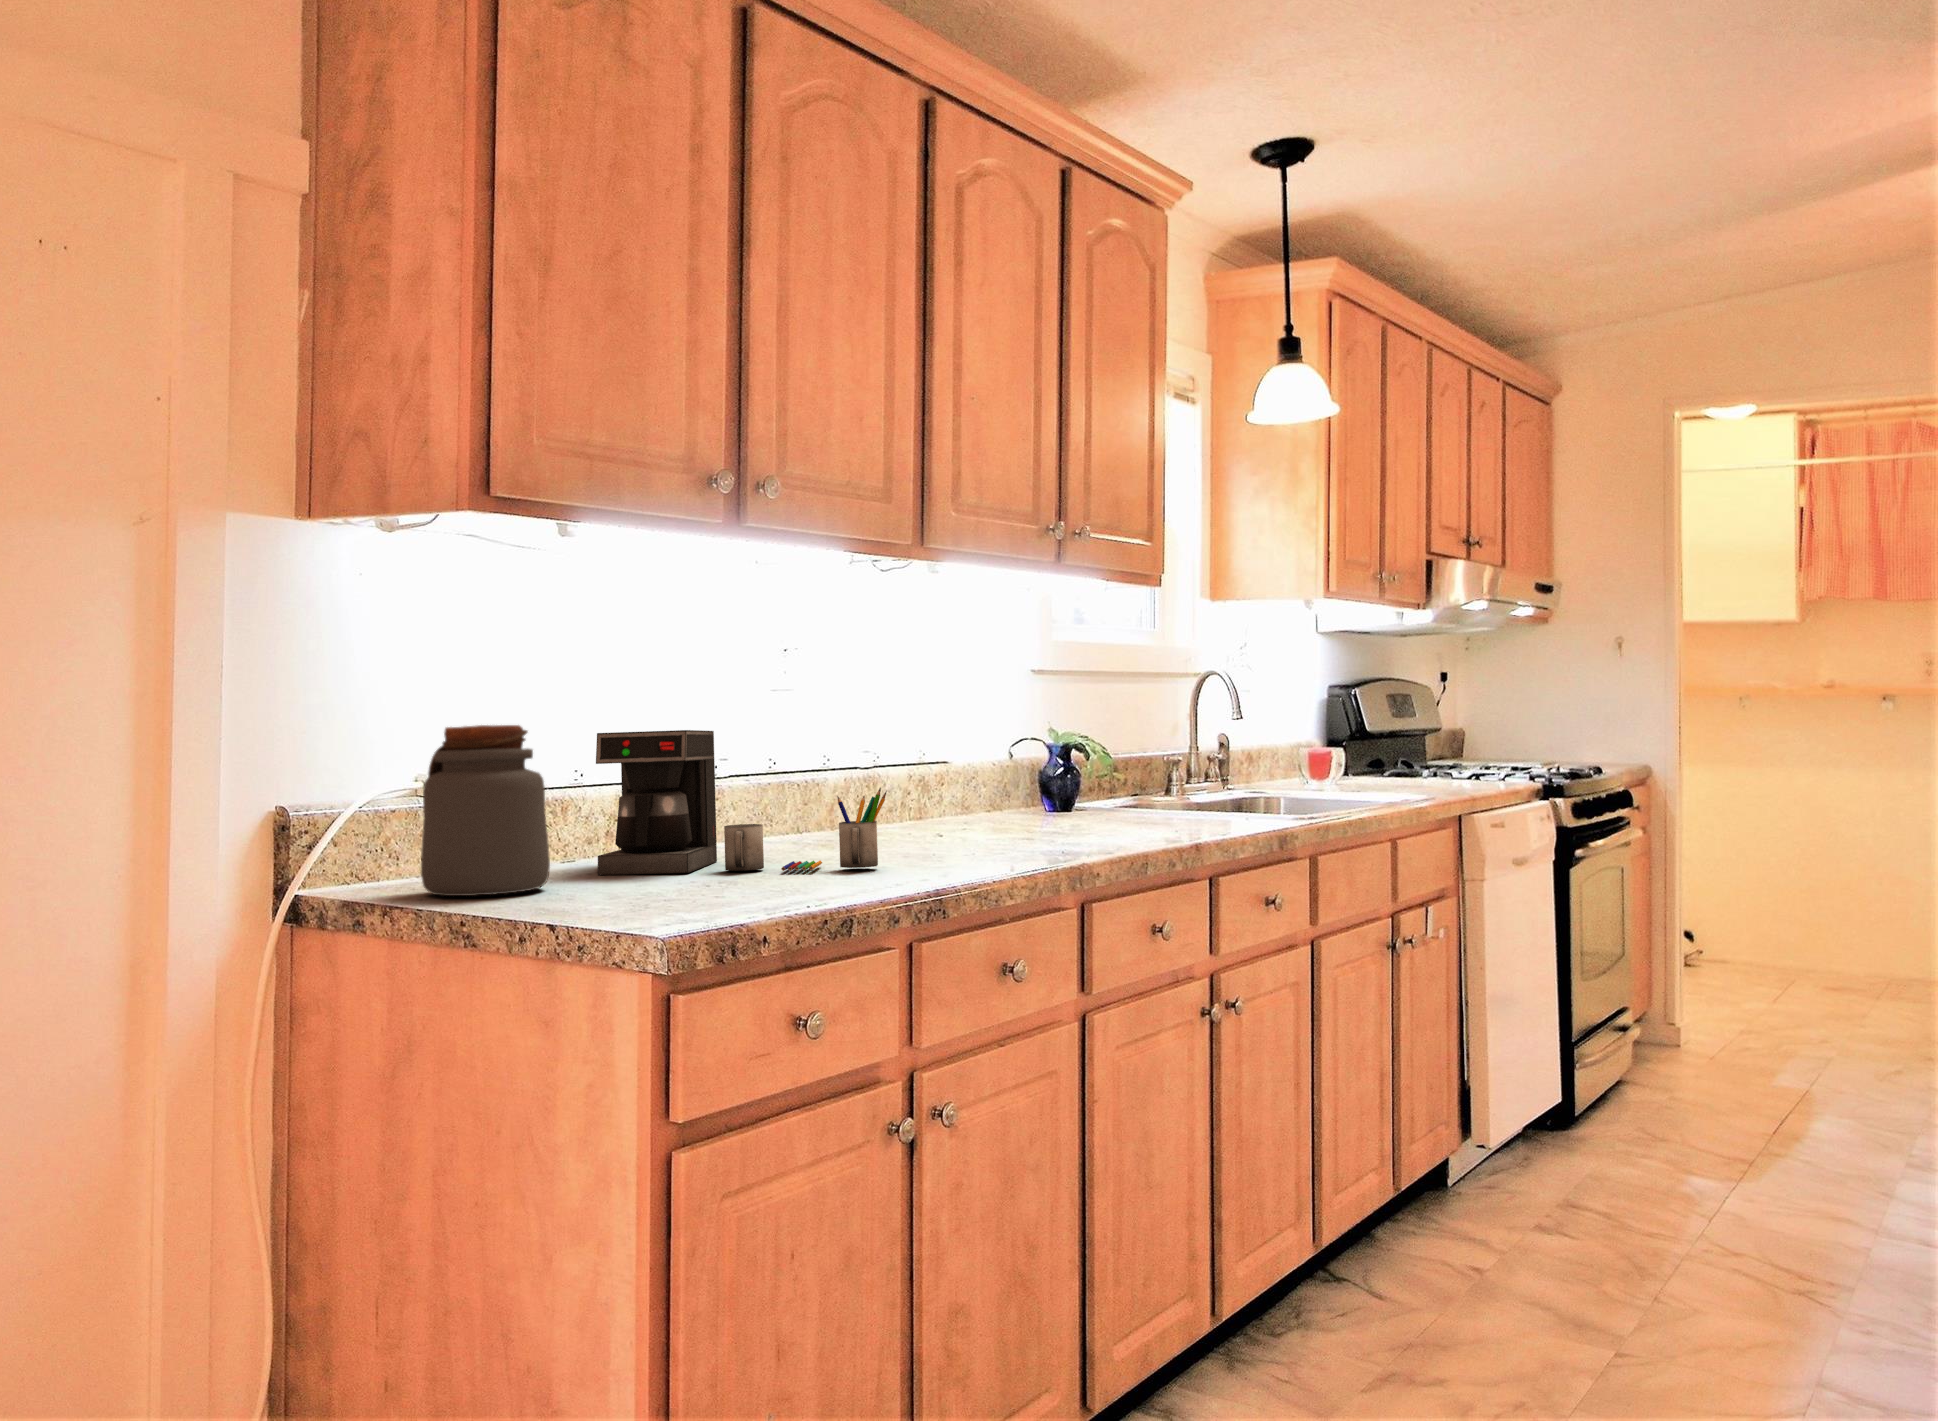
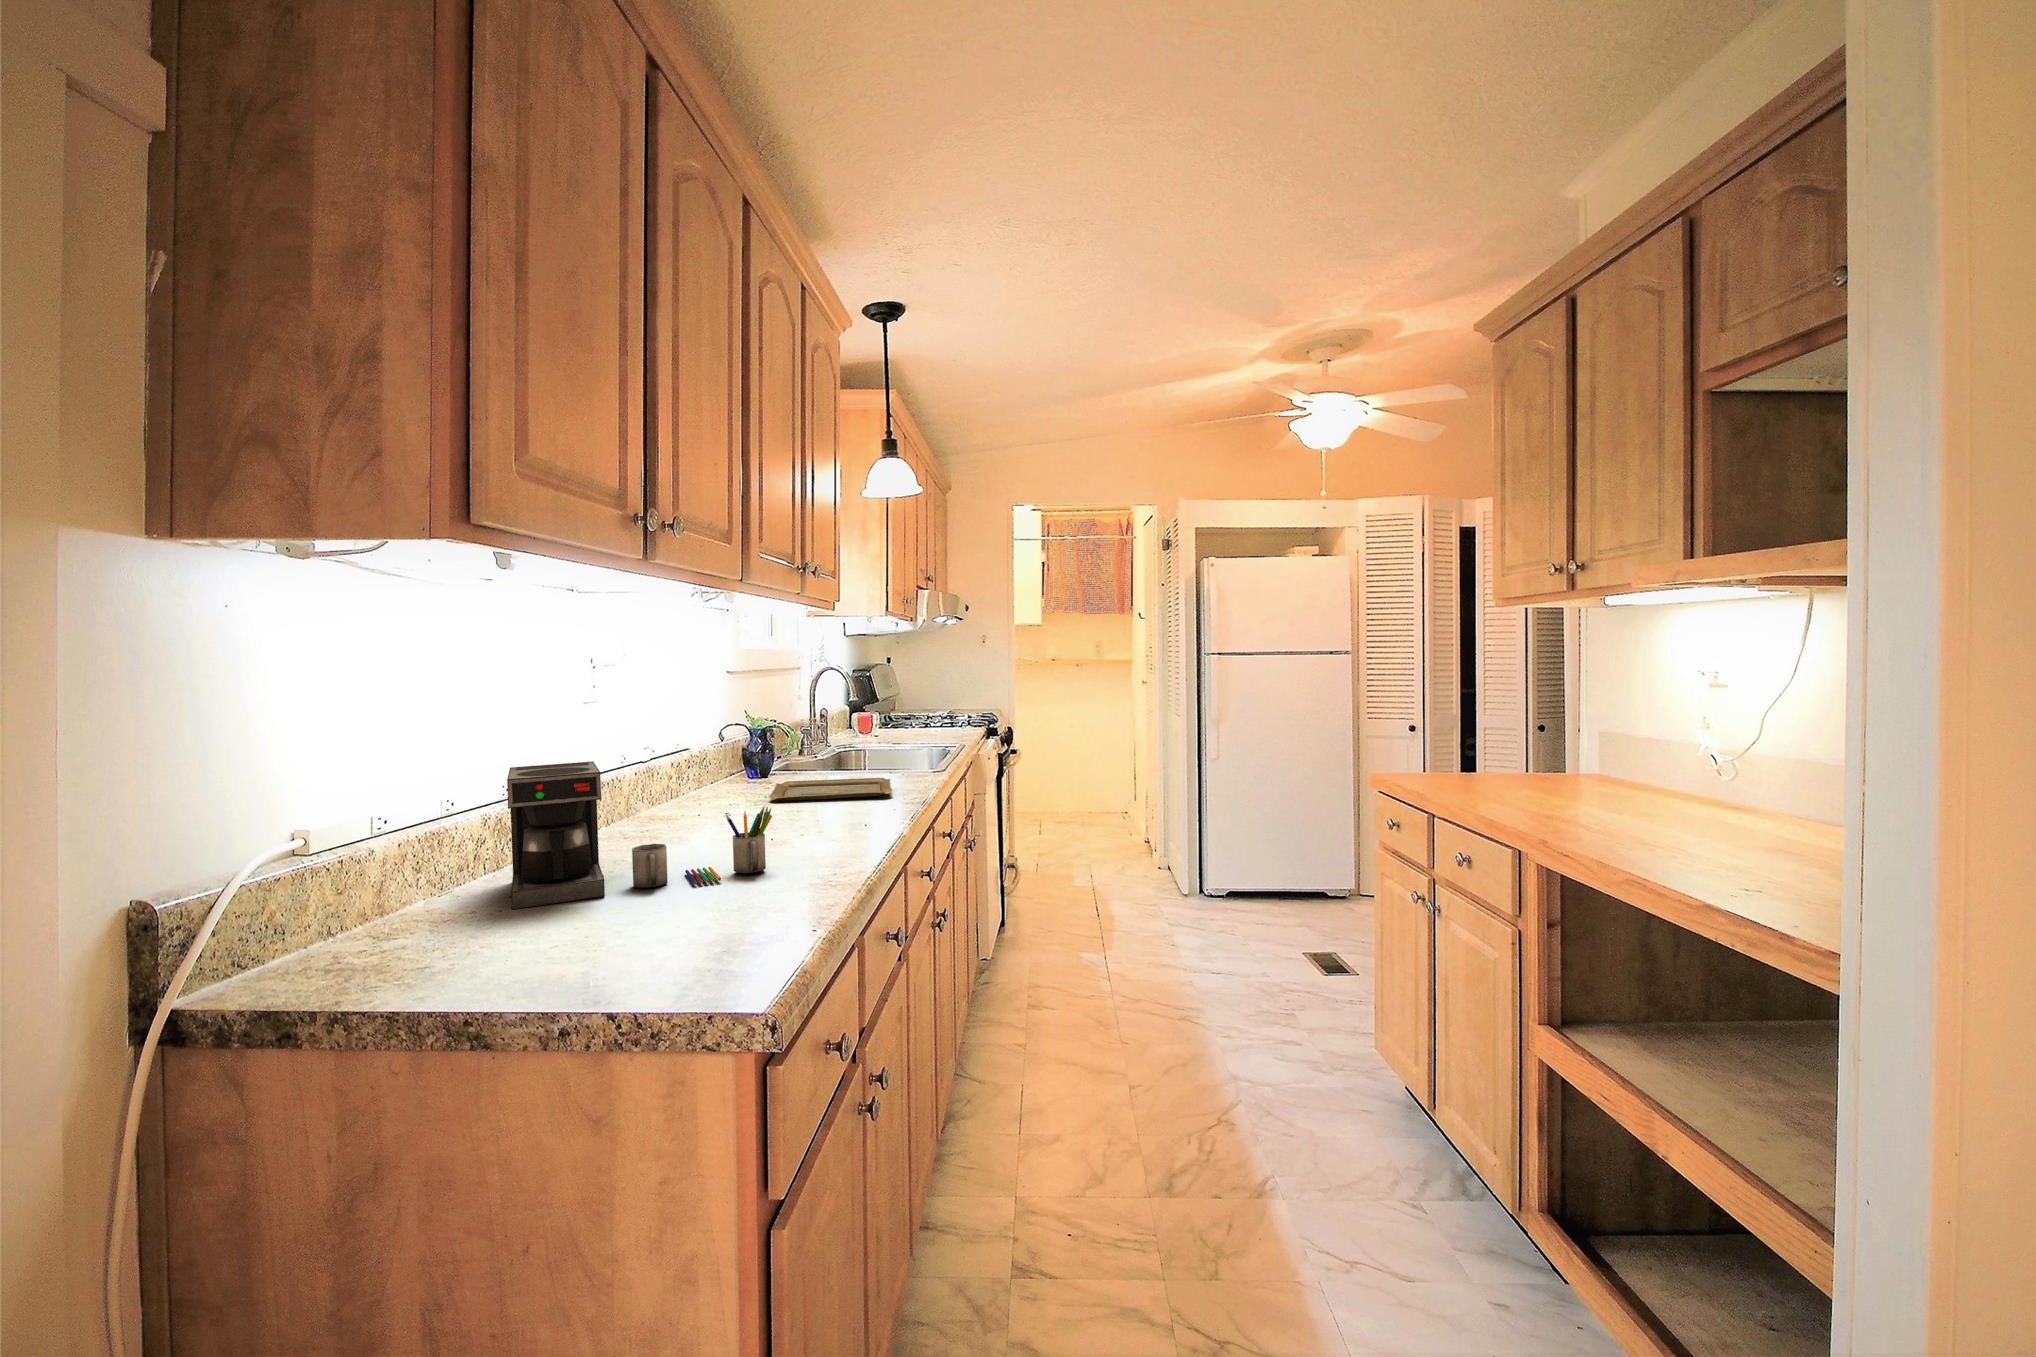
jar: present [421,725,550,896] -> none [355,792,506,979]
tray: none [1013,811,1203,831] -> present [769,778,892,801]

